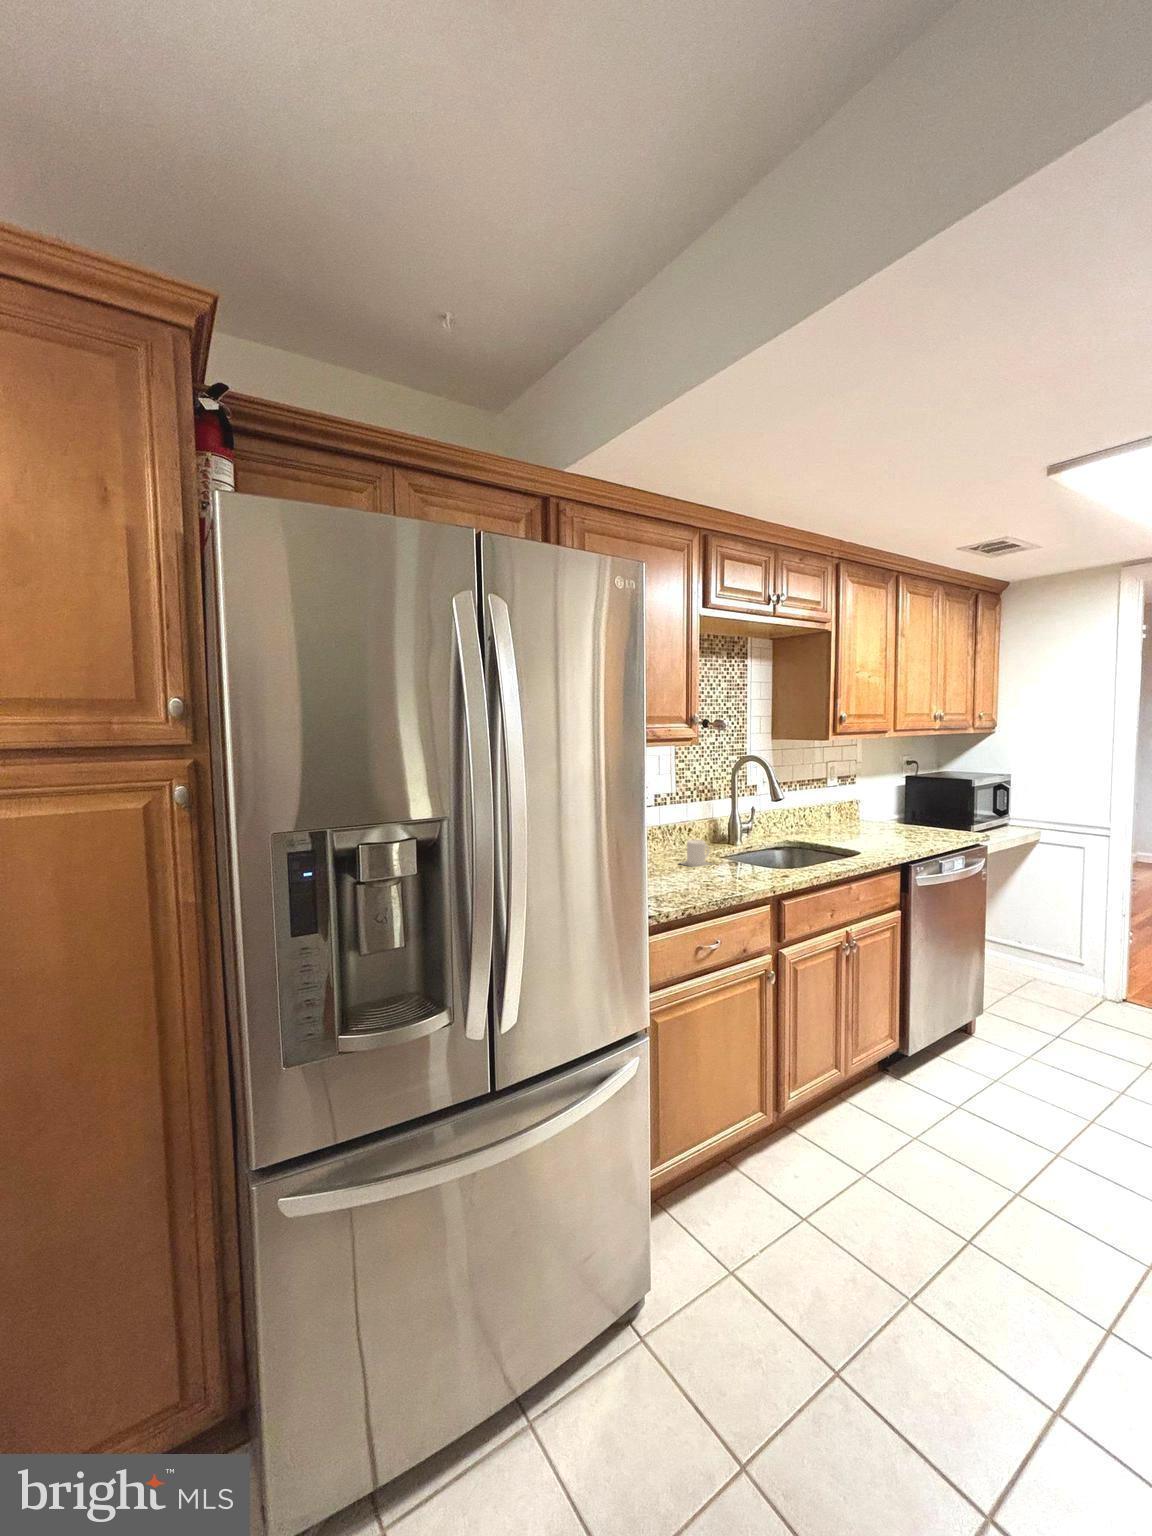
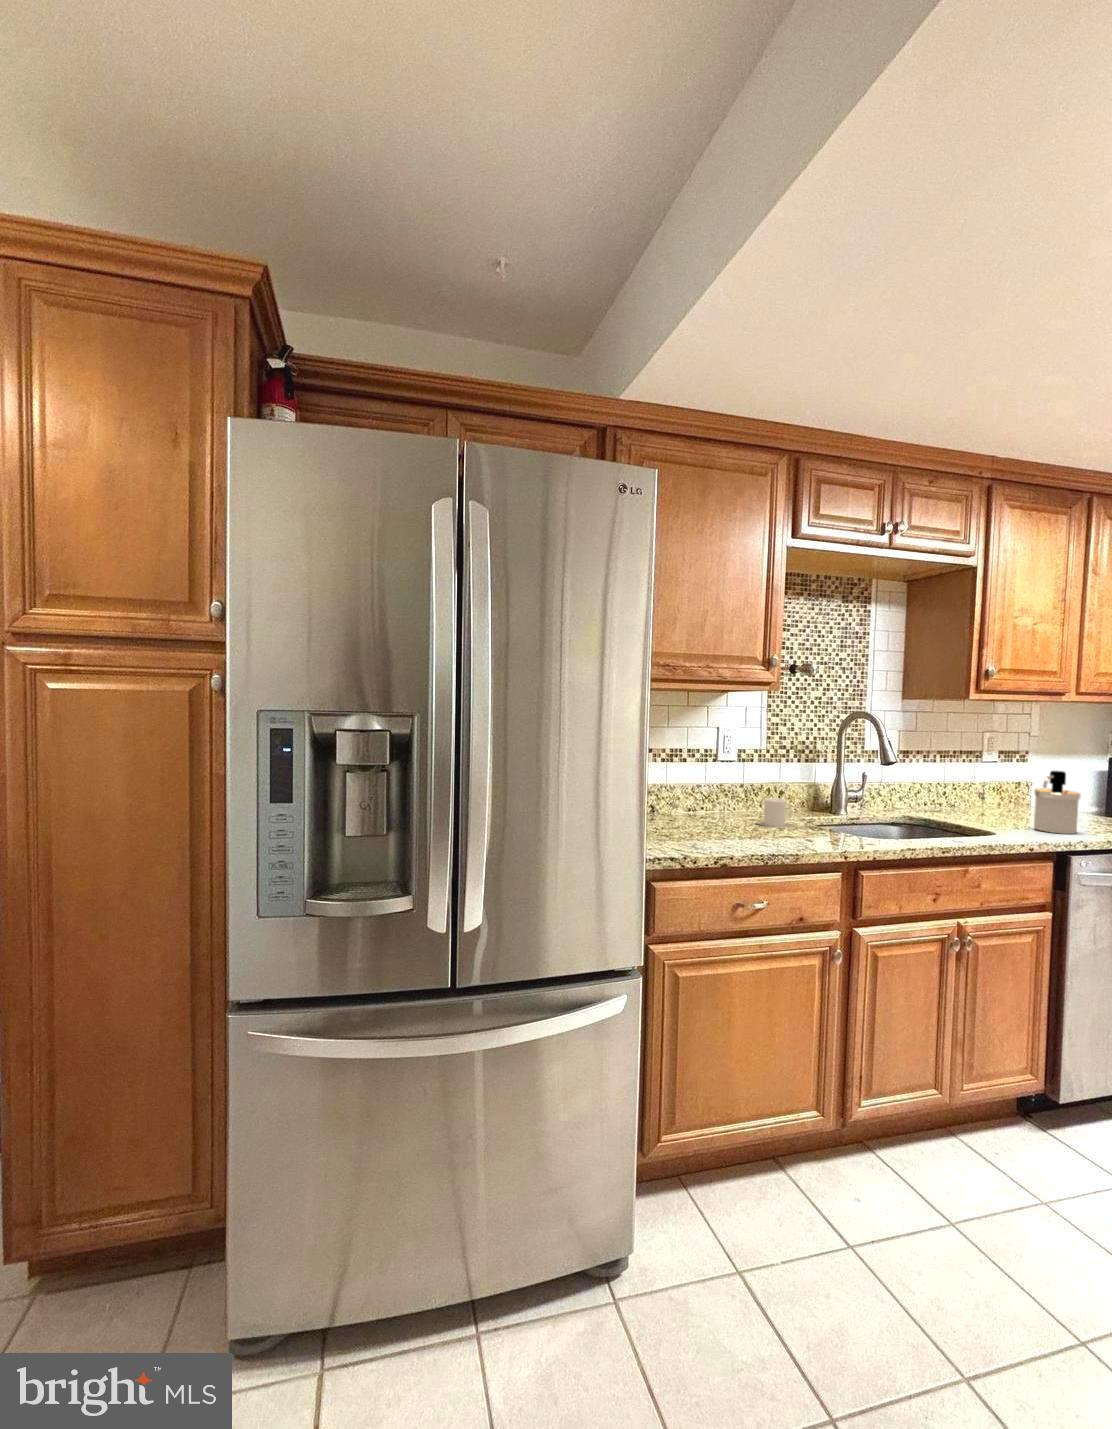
soap dispenser: none [879,796,912,846] -> present [1034,771,1081,834]

